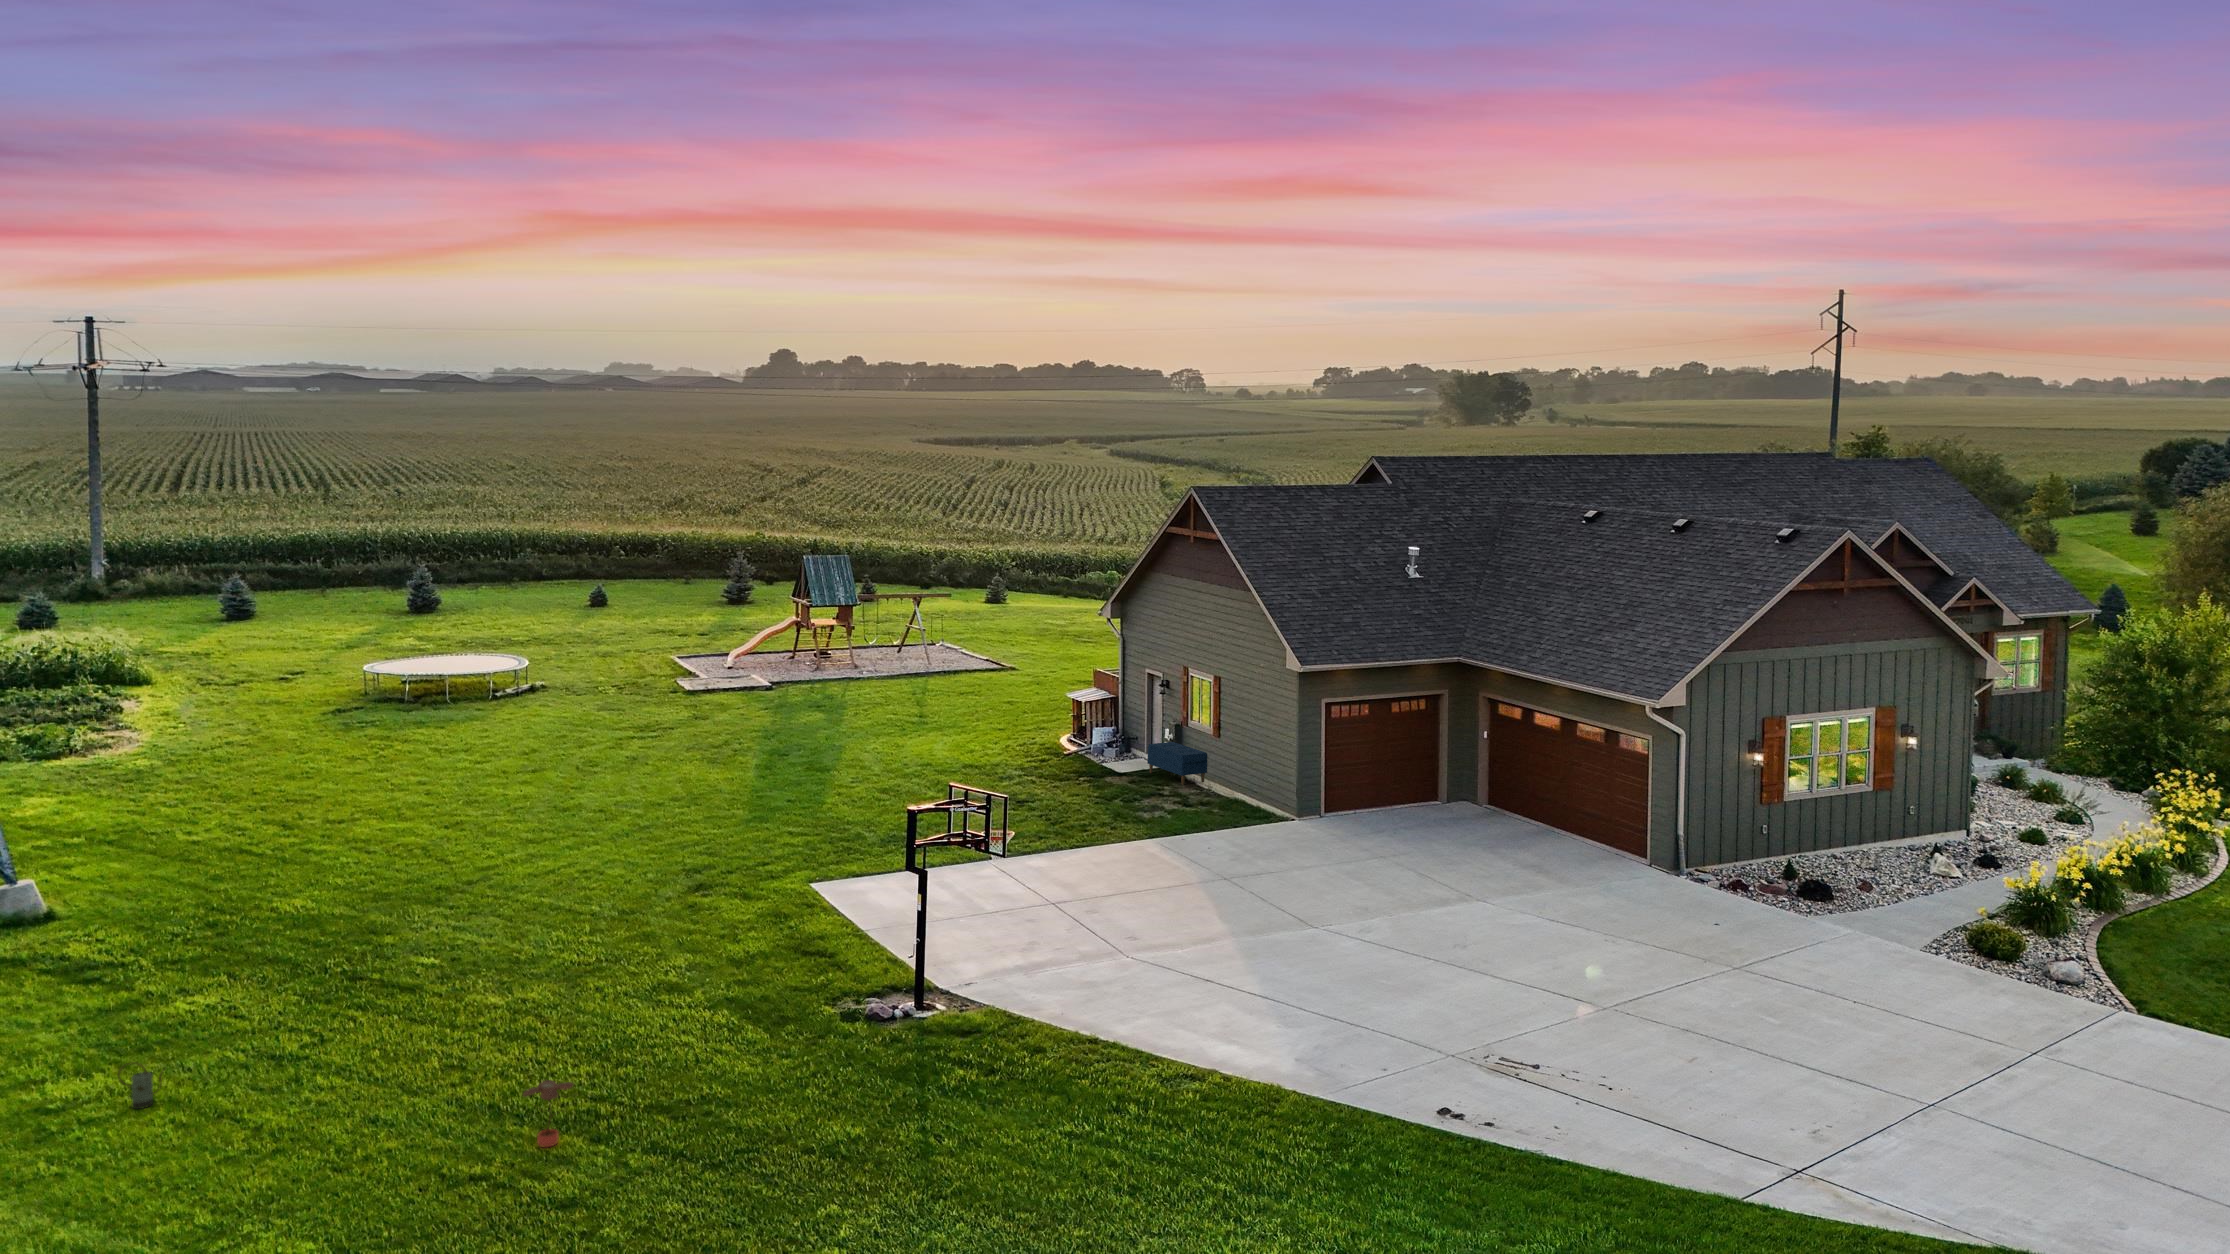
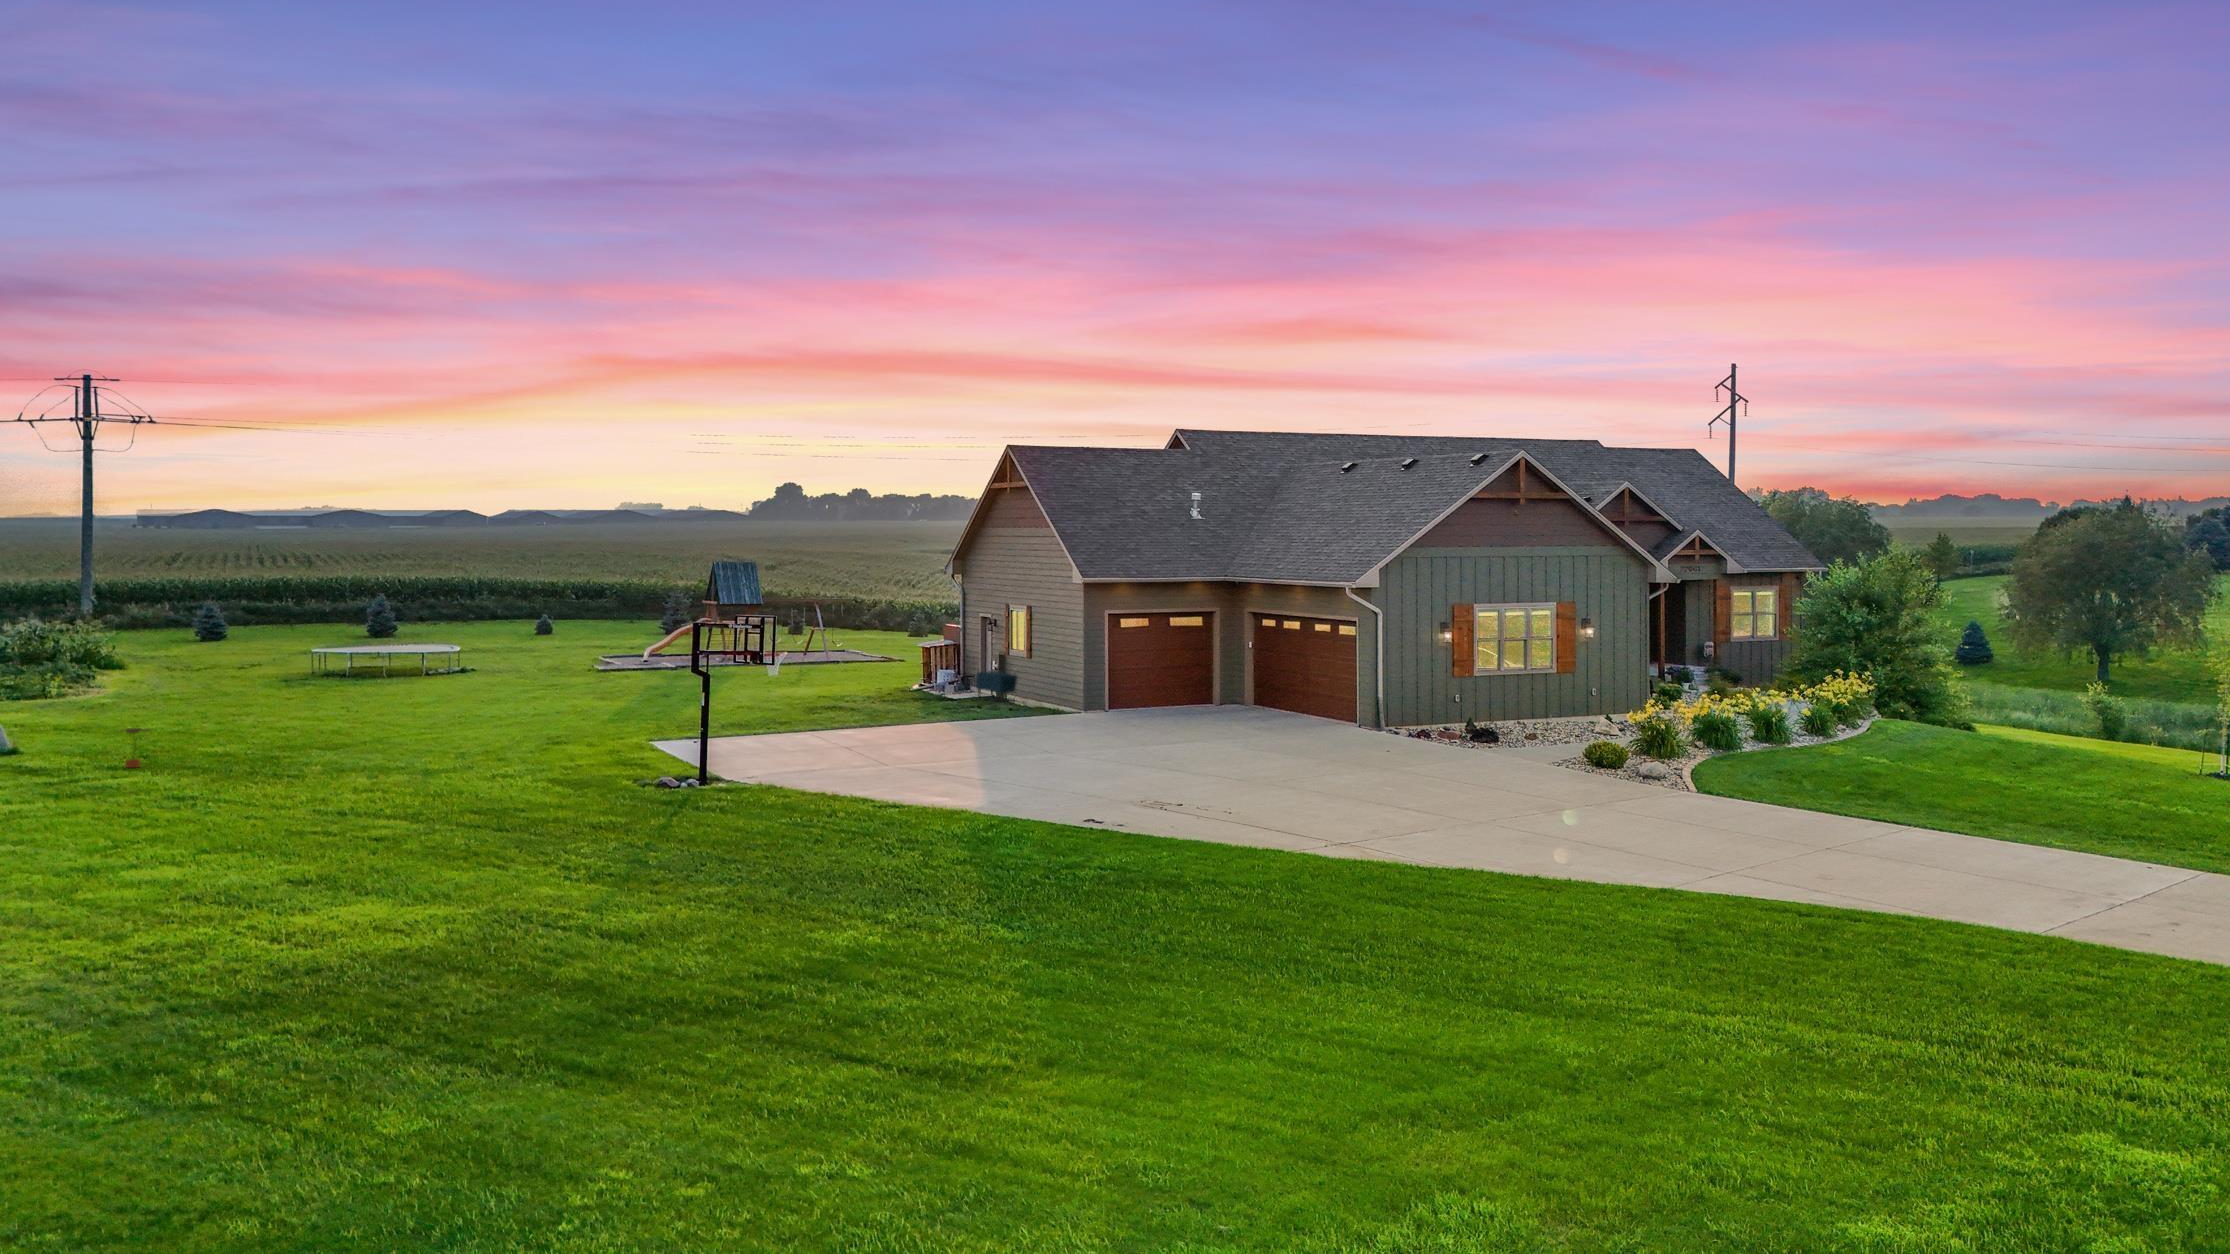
watering can: present [118,1064,164,1109] -> none [84,756,121,790]
potted plant: present [523,1080,573,1147] -> present [123,728,149,768]

